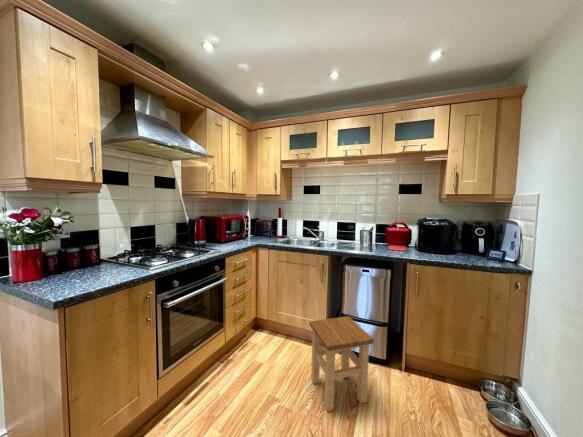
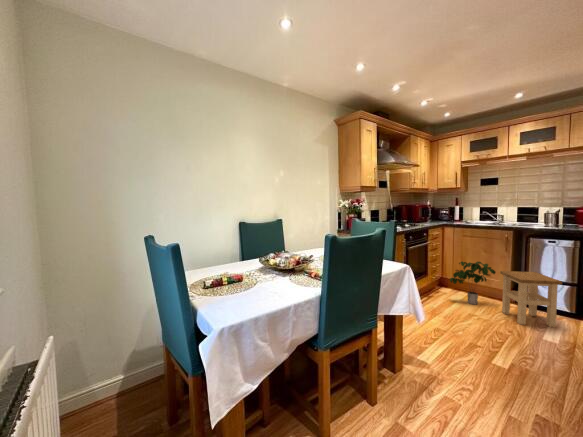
potted plant: none [251,303,308,368] -> present [450,261,496,305]

